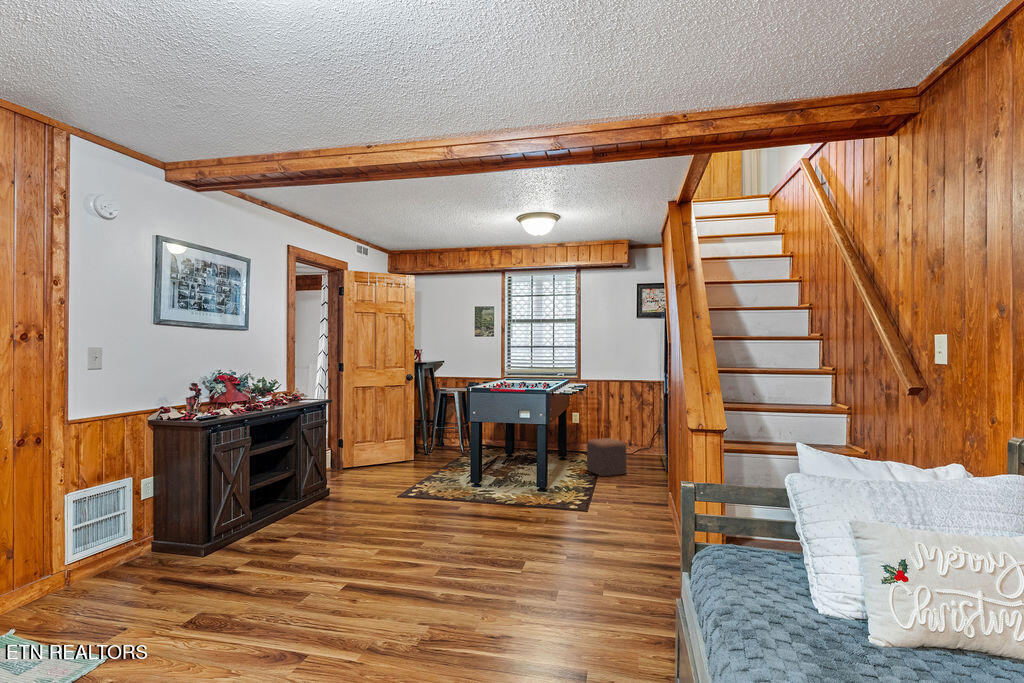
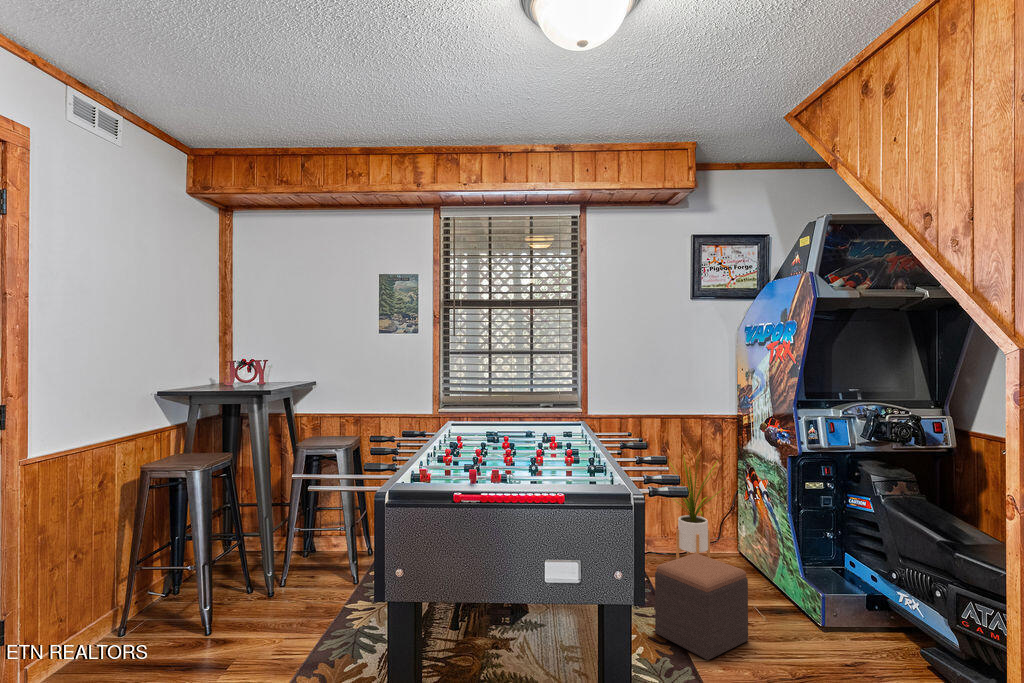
house plant: none [615,397,647,457] -> present [669,456,722,559]

